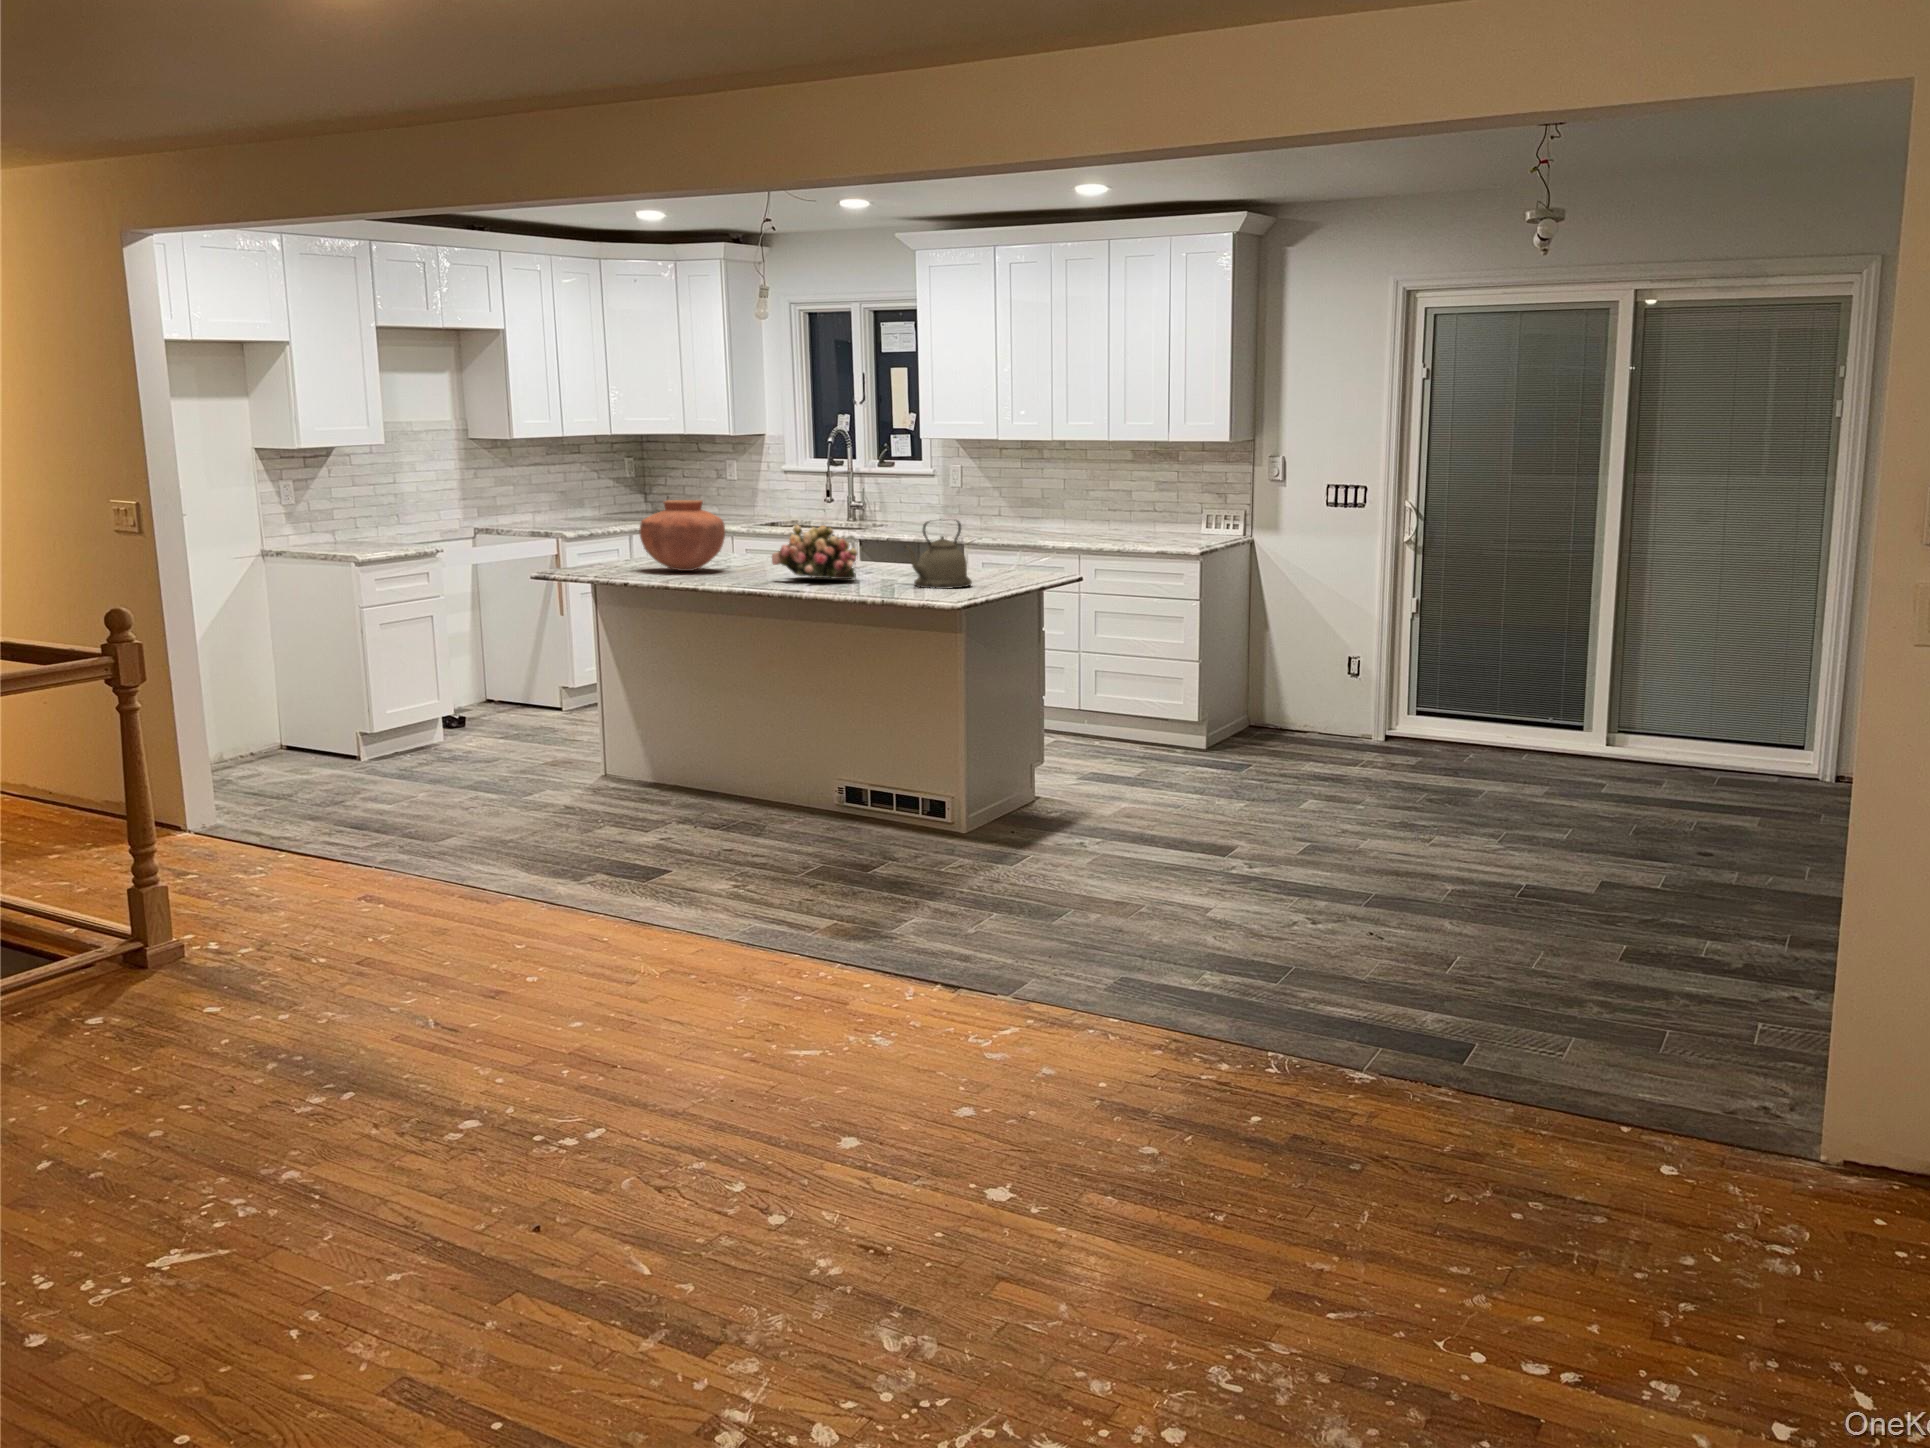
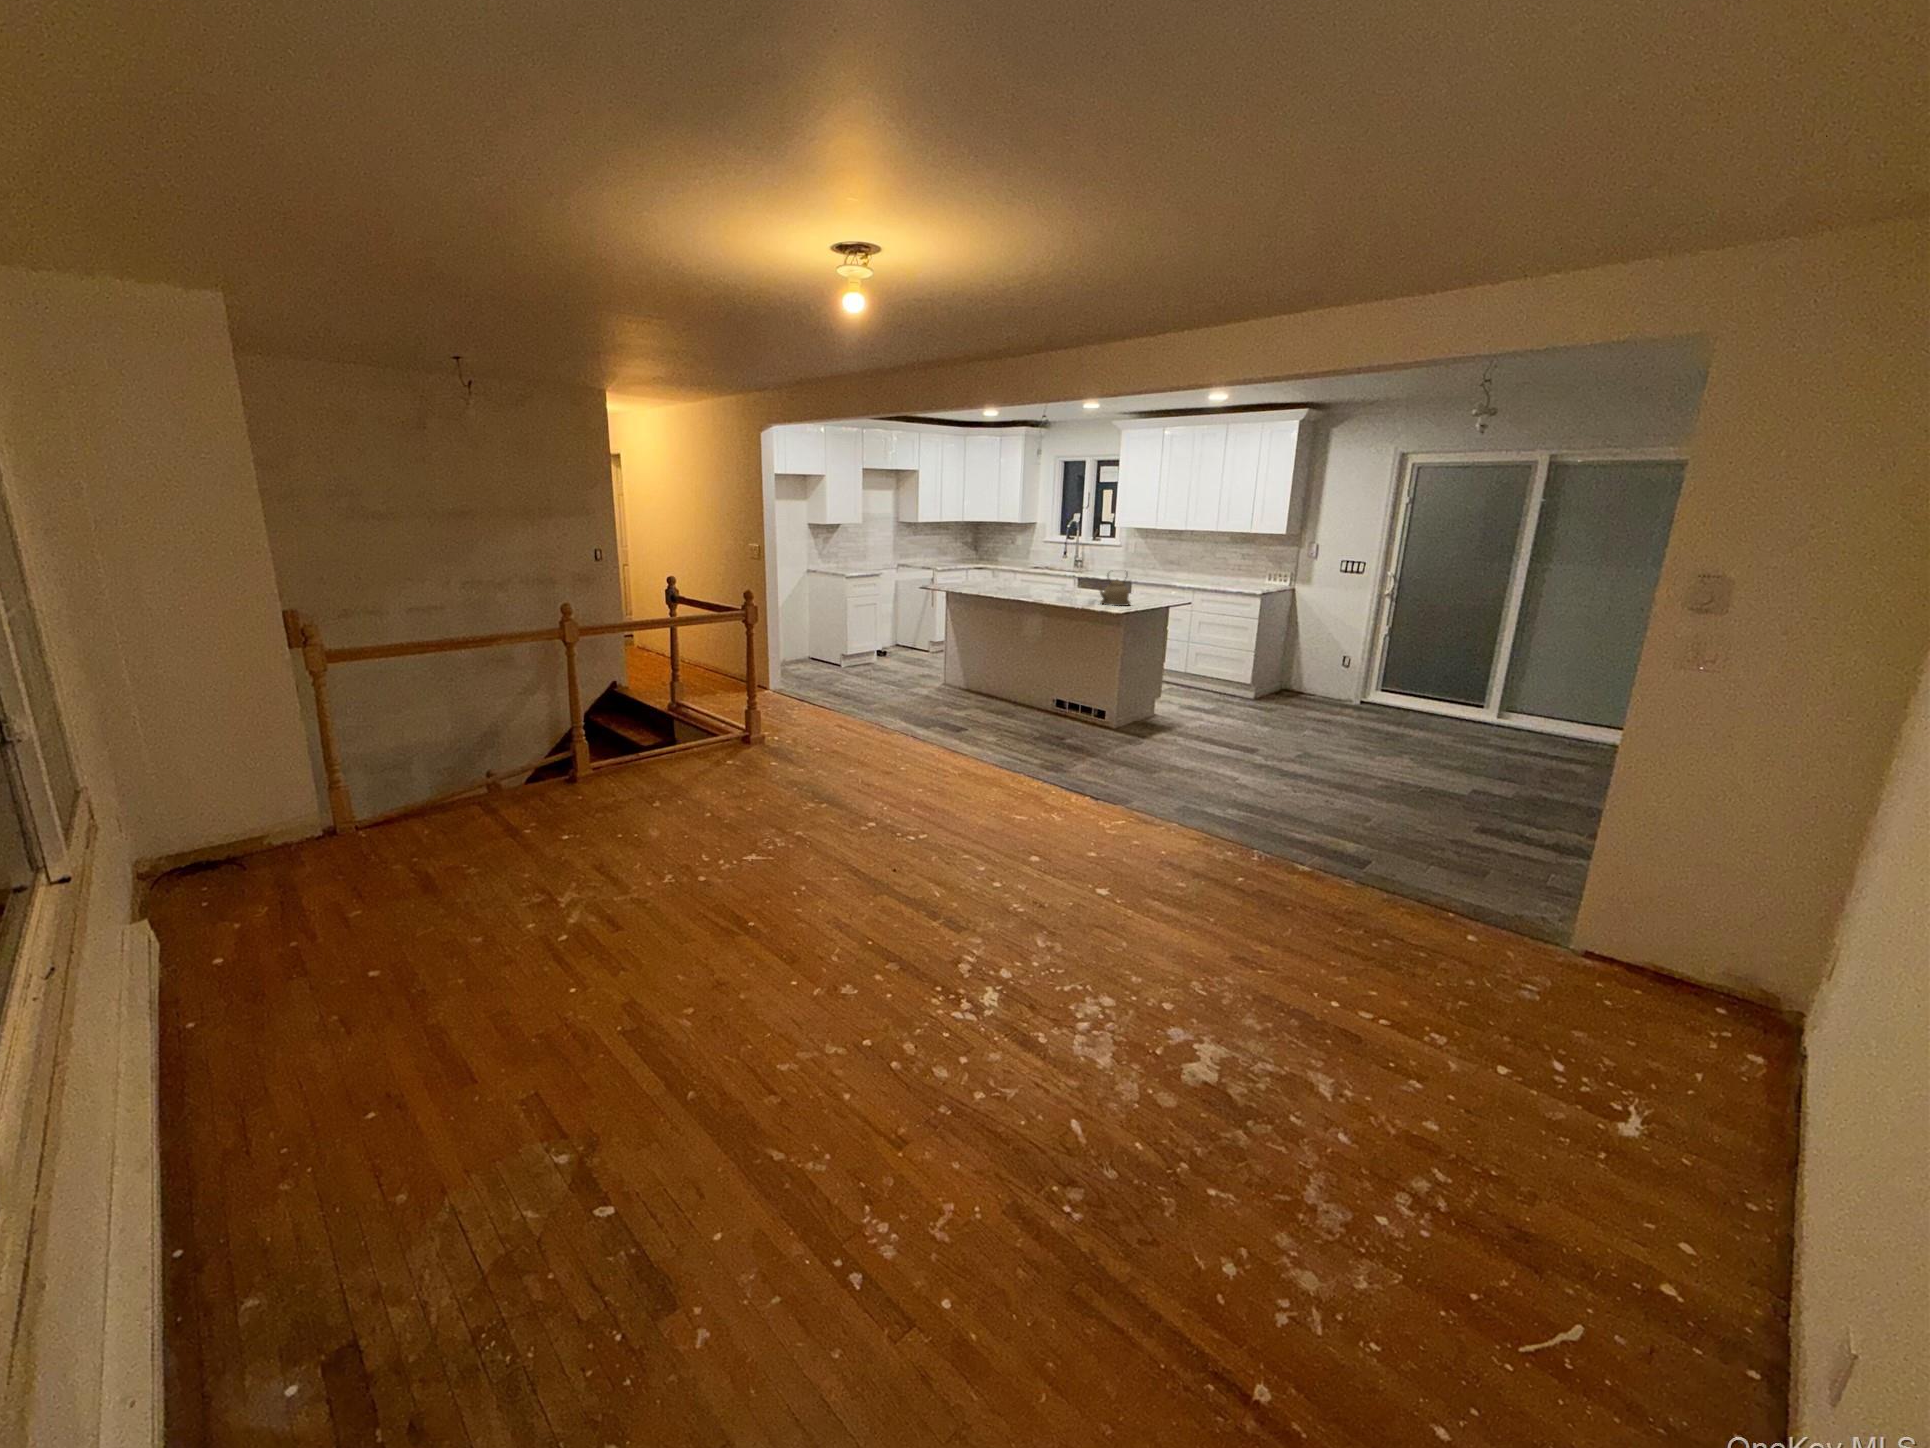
vase: present [640,500,725,571] -> none [969,555,1009,589]
flower arrangement: present [772,525,857,579] -> none [1030,570,1073,598]

